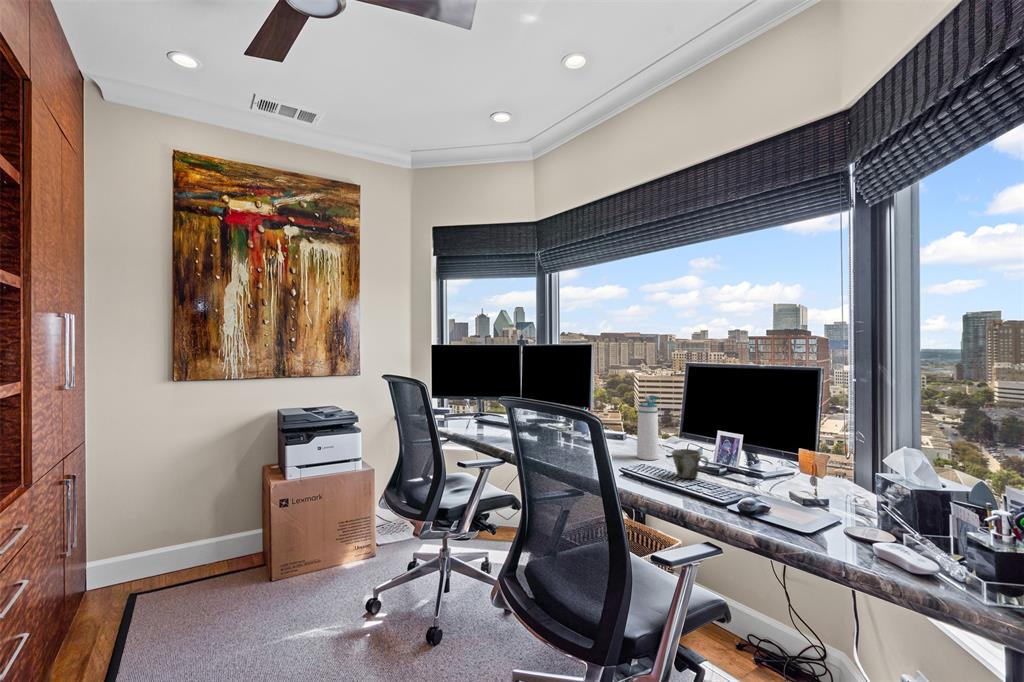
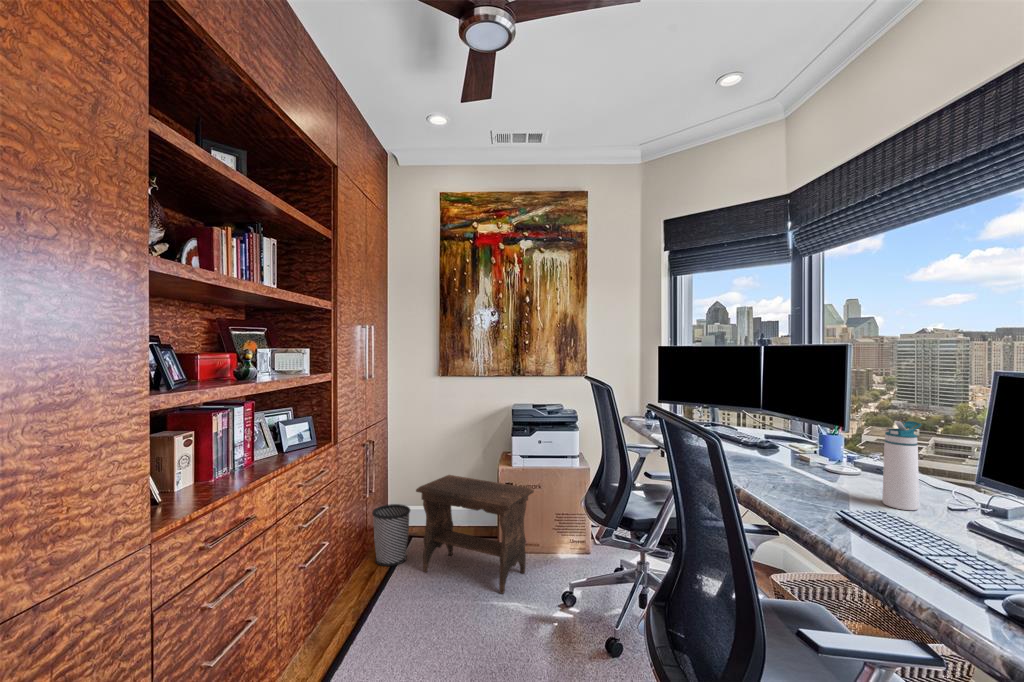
mug: present [672,449,709,479] -> none [919,502,984,548]
footstool: none [160,501,320,631] -> present [416,475,534,594]
wastebasket: none [80,555,145,643] -> present [372,504,410,566]

